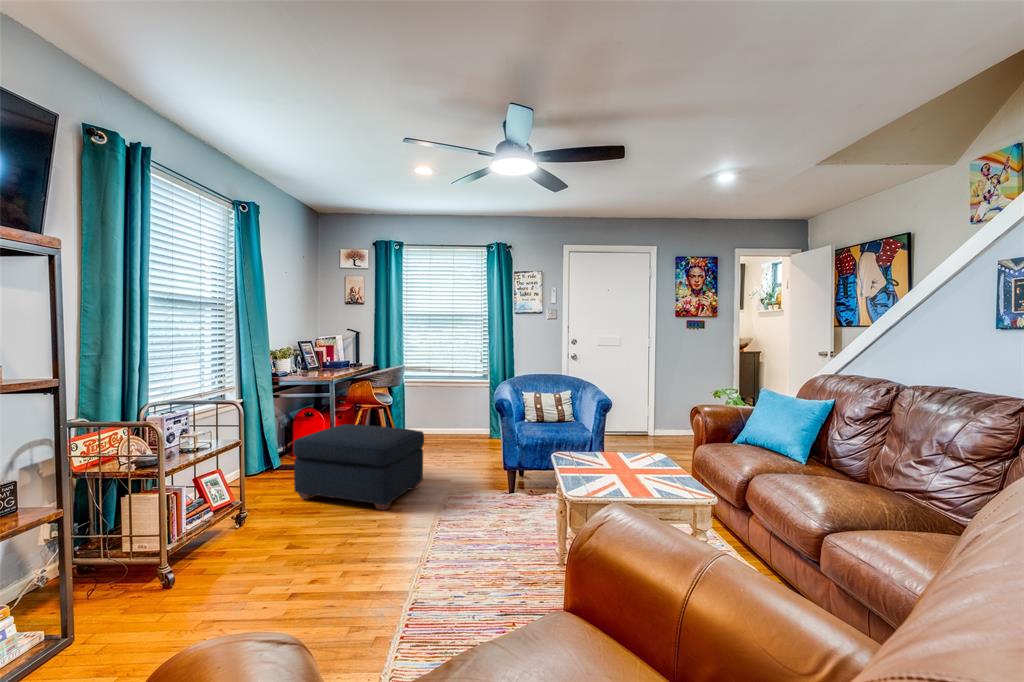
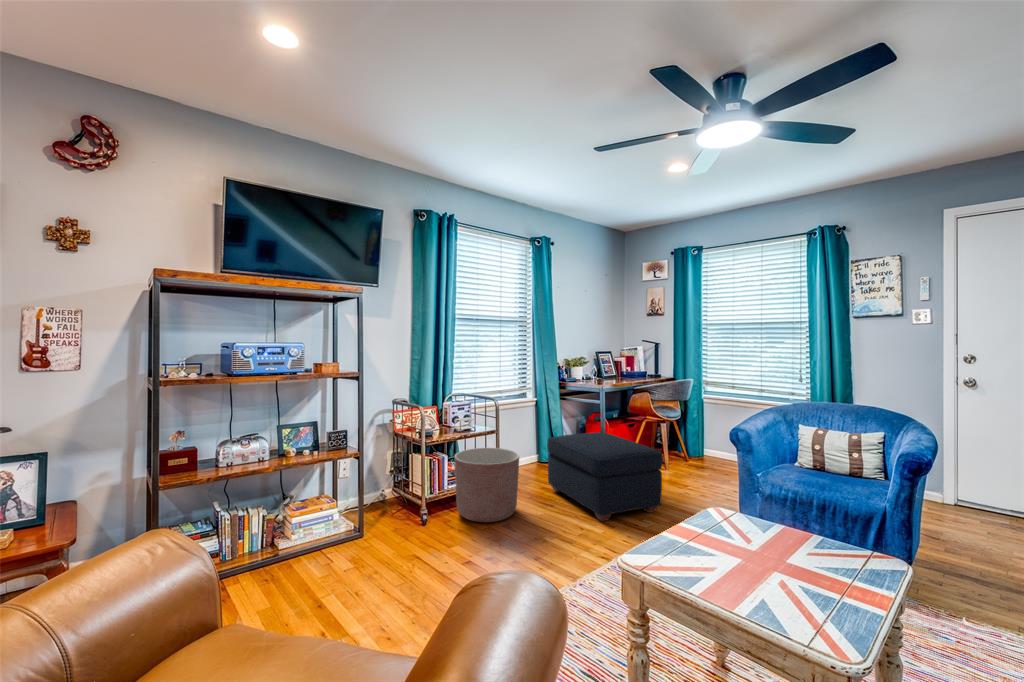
planter: none [196,462,292,563] -> present [454,448,519,522]

